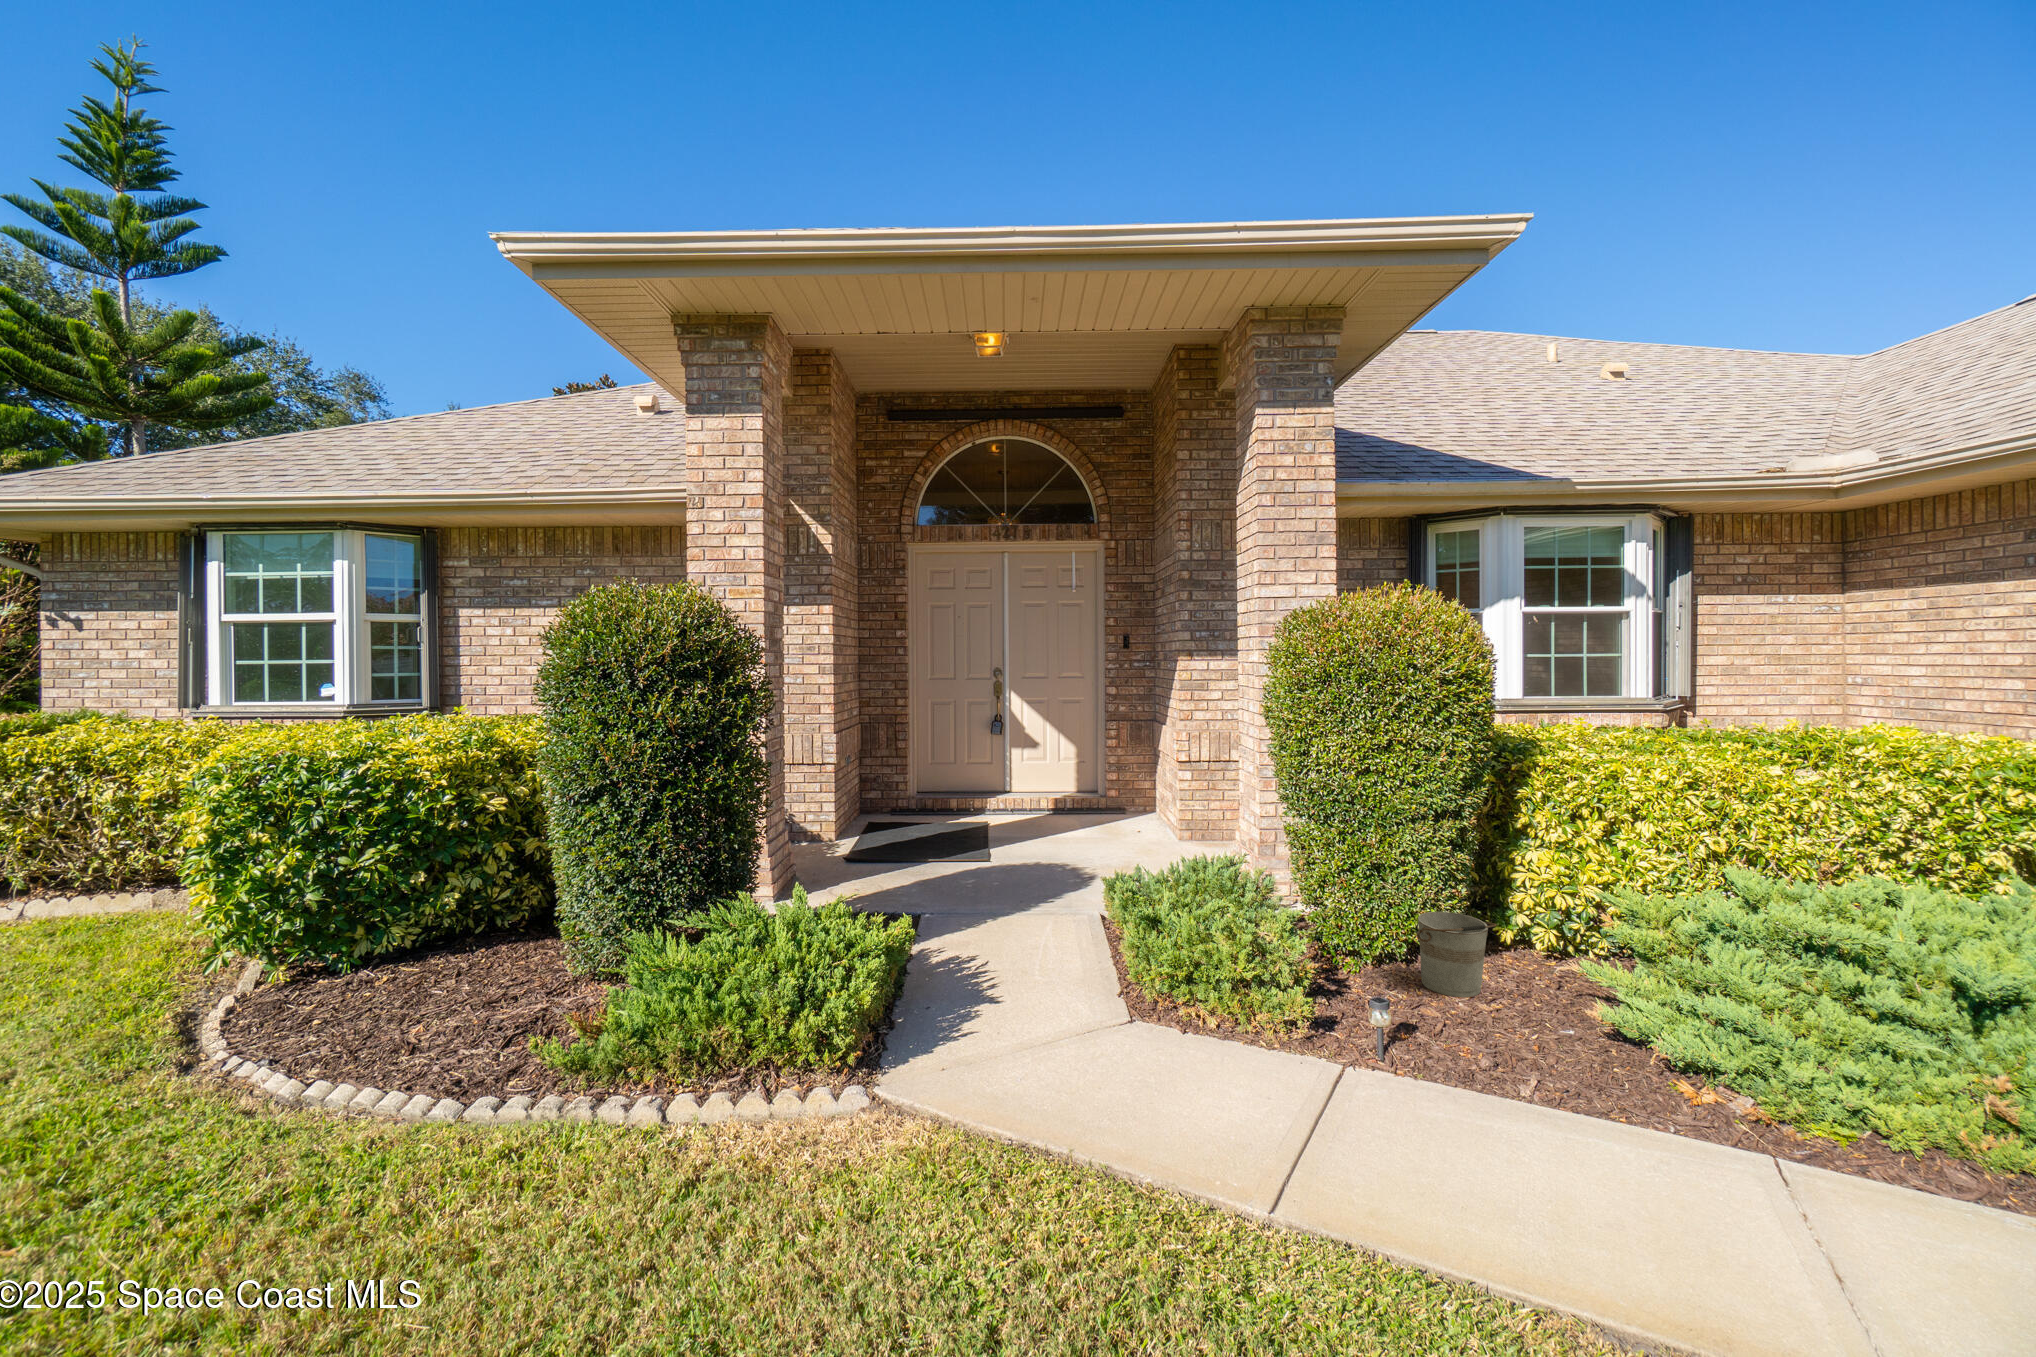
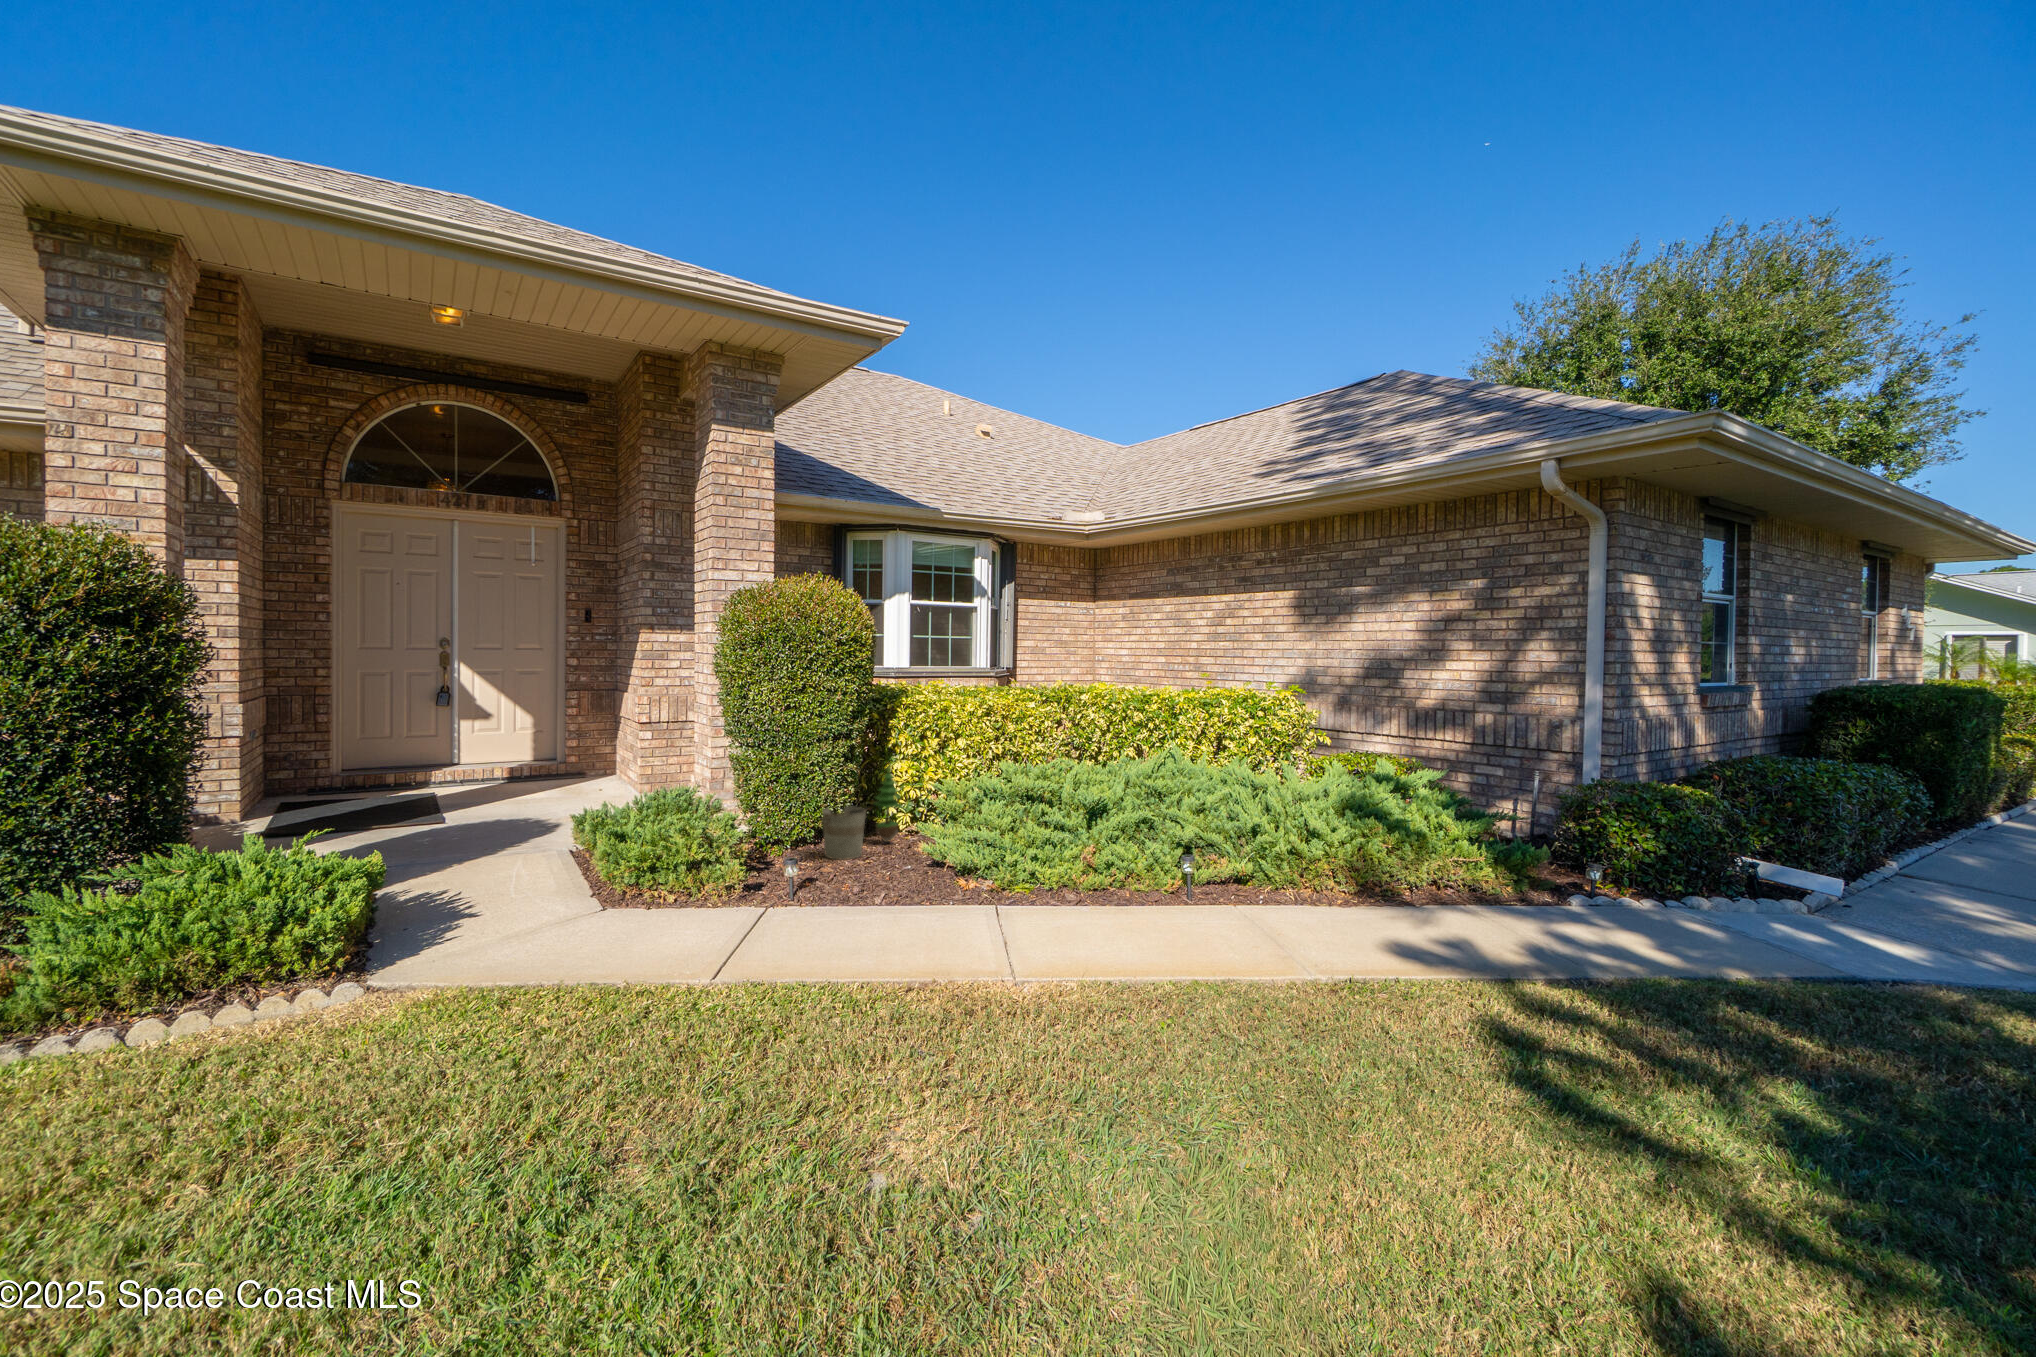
potted tree: none [1495,855,1544,971] -> present [875,766,900,842]

